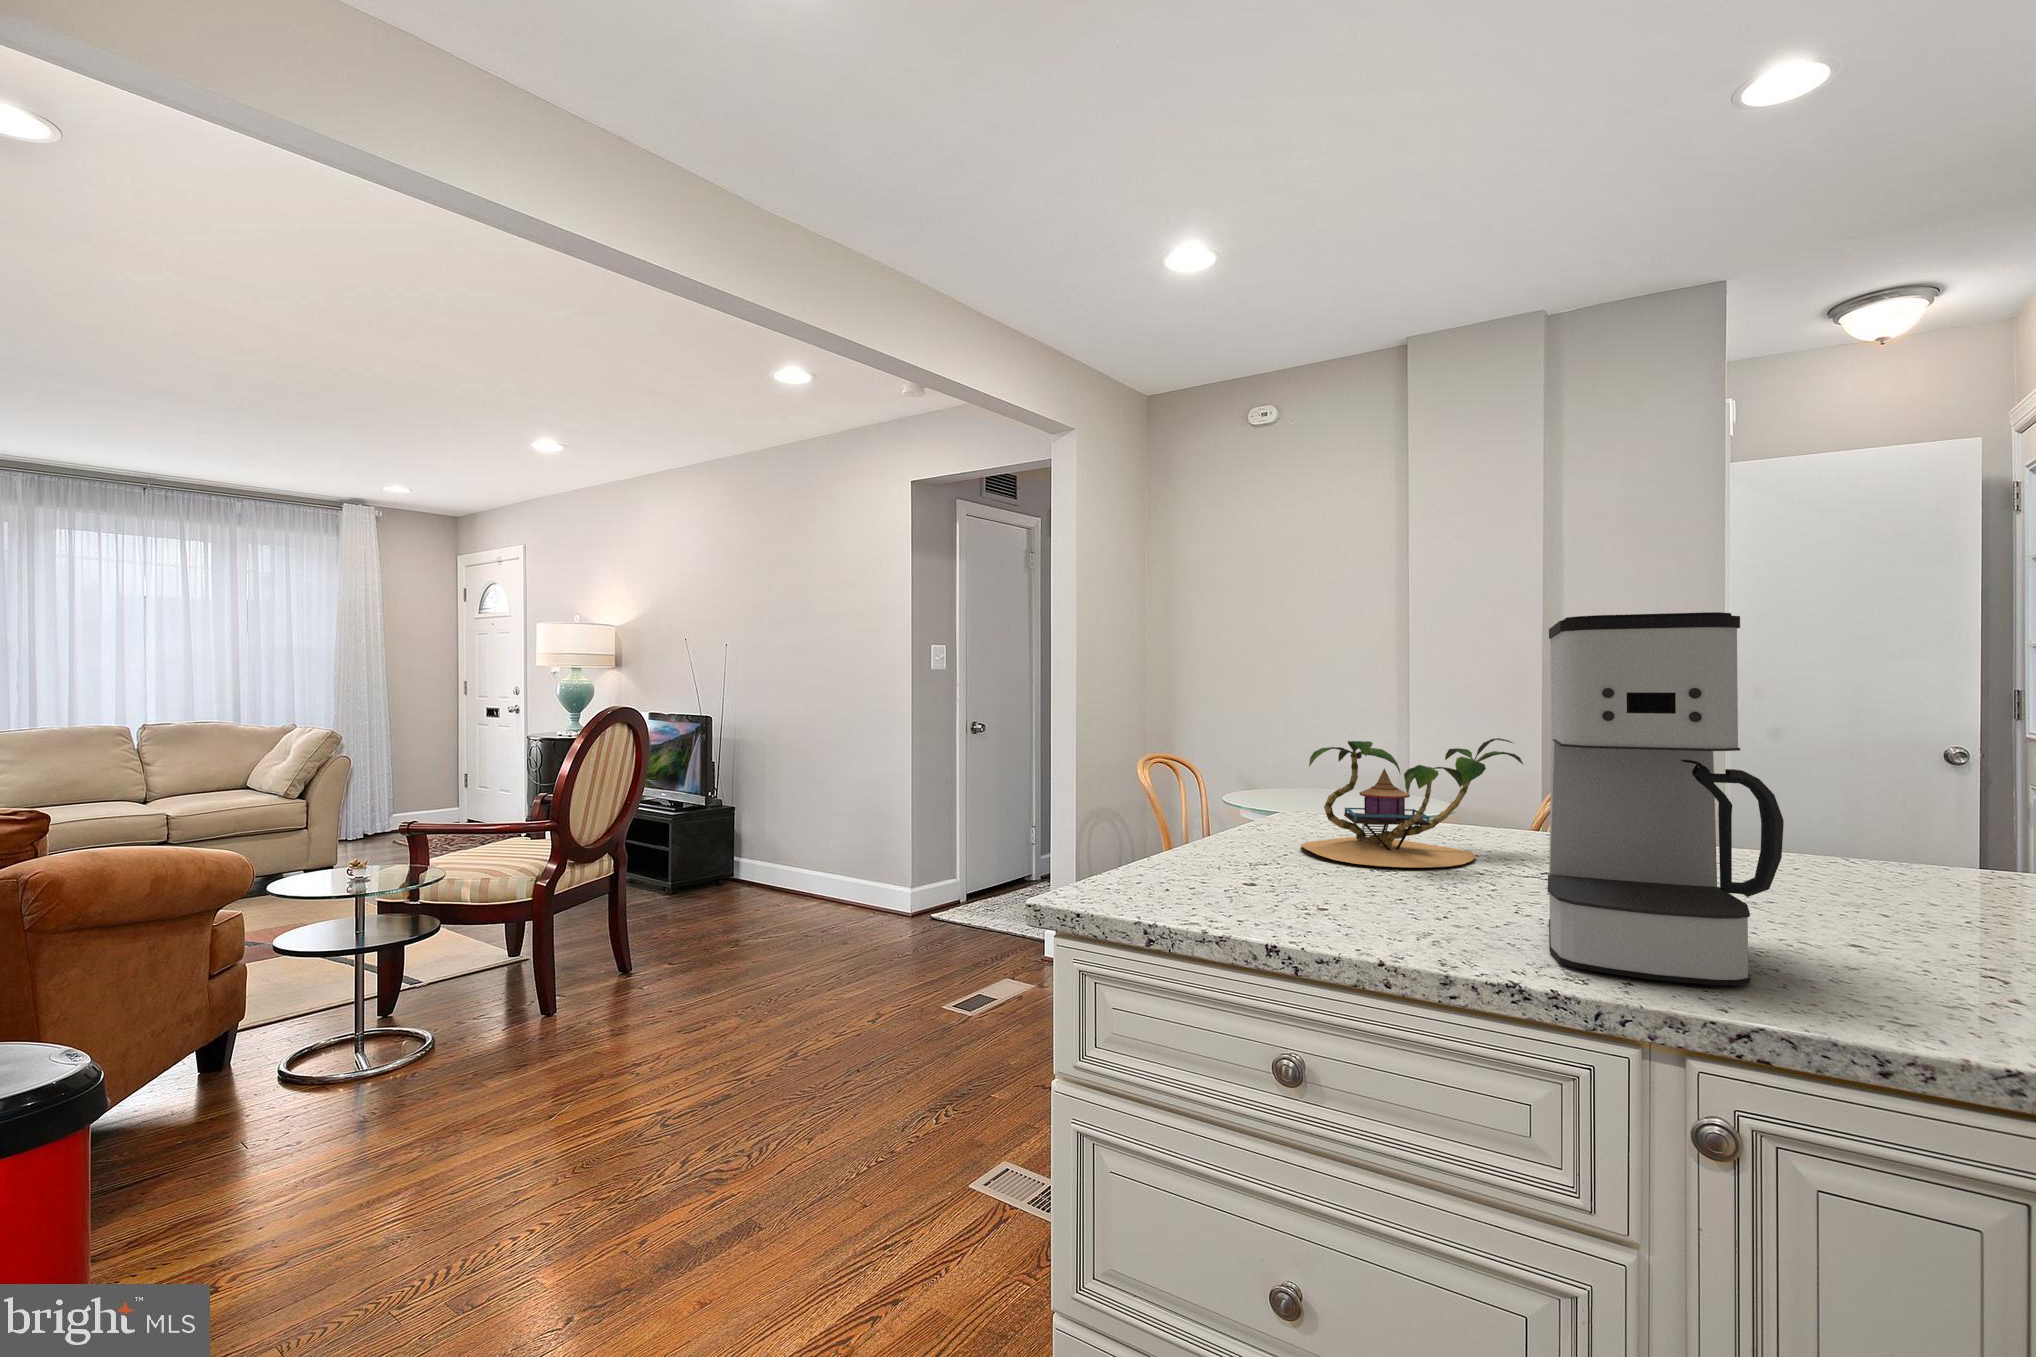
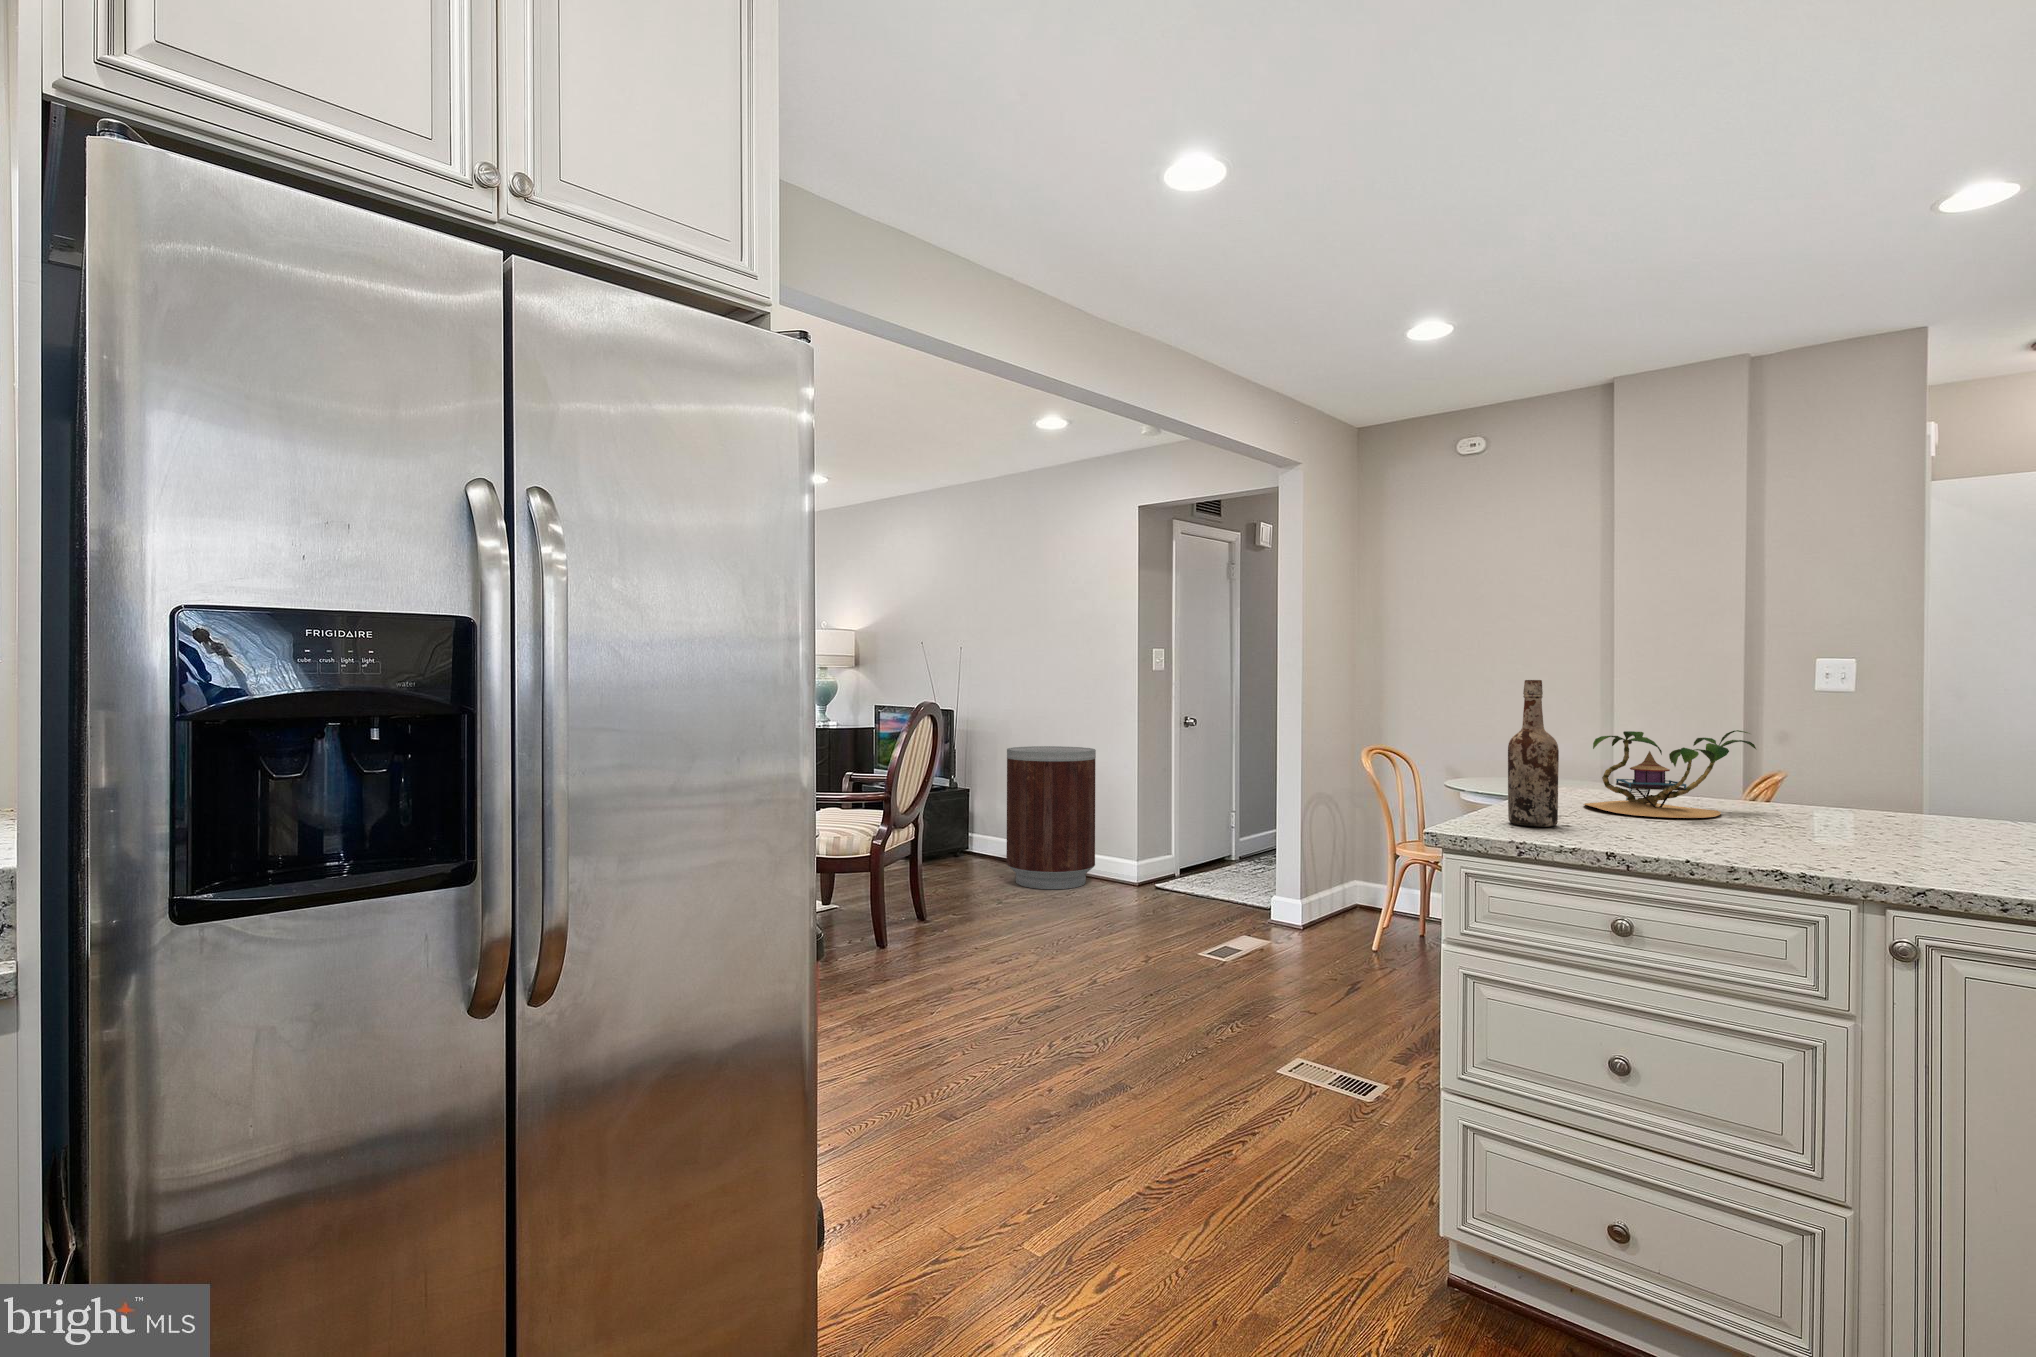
coffee maker: present [1548,612,1784,985] -> none [1789,654,1951,871]
wine bottle: none [1167,666,1235,891] -> present [1508,680,1559,827]
trash can: none [757,757,863,925] -> present [1006,746,1096,889]

